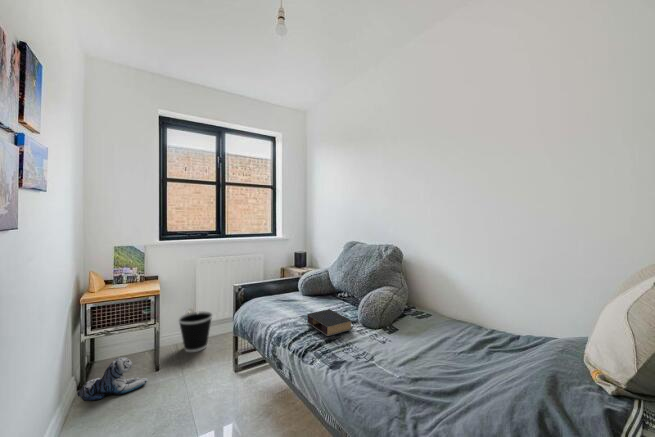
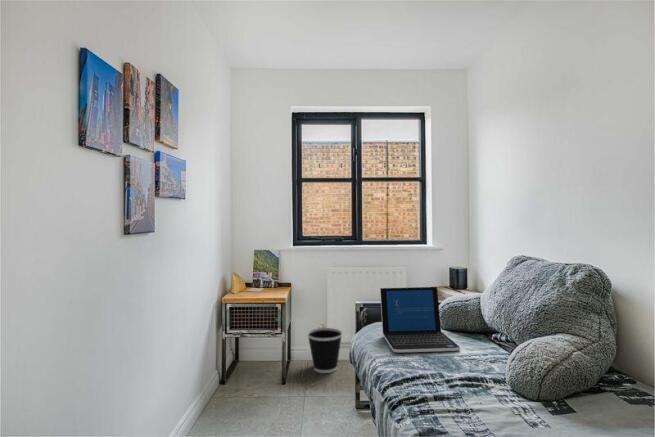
laptop: none [262,267,323,318] -> present [380,287,460,352]
book: present [307,309,351,336] -> none [423,352,483,391]
plush toy: present [77,357,148,401] -> none [216,360,270,398]

